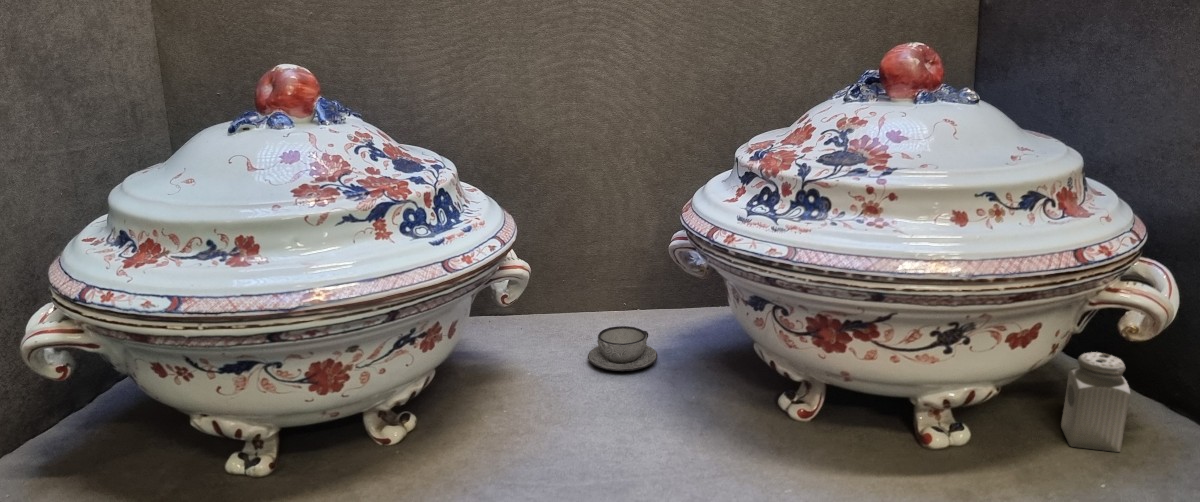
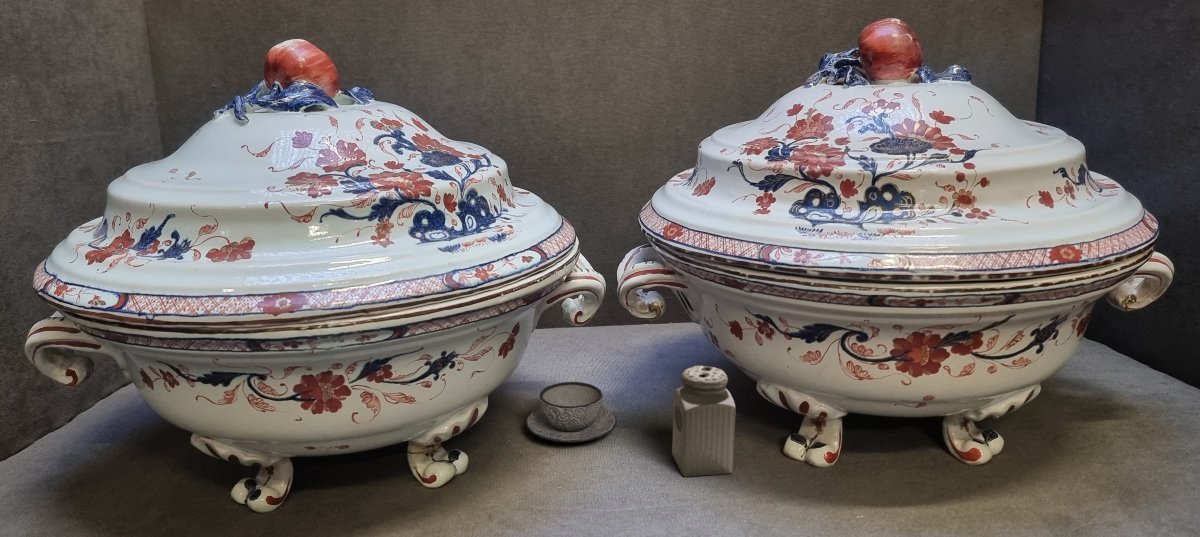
salt shaker: present [1061,352,1130,452] -> present [672,366,736,477]

